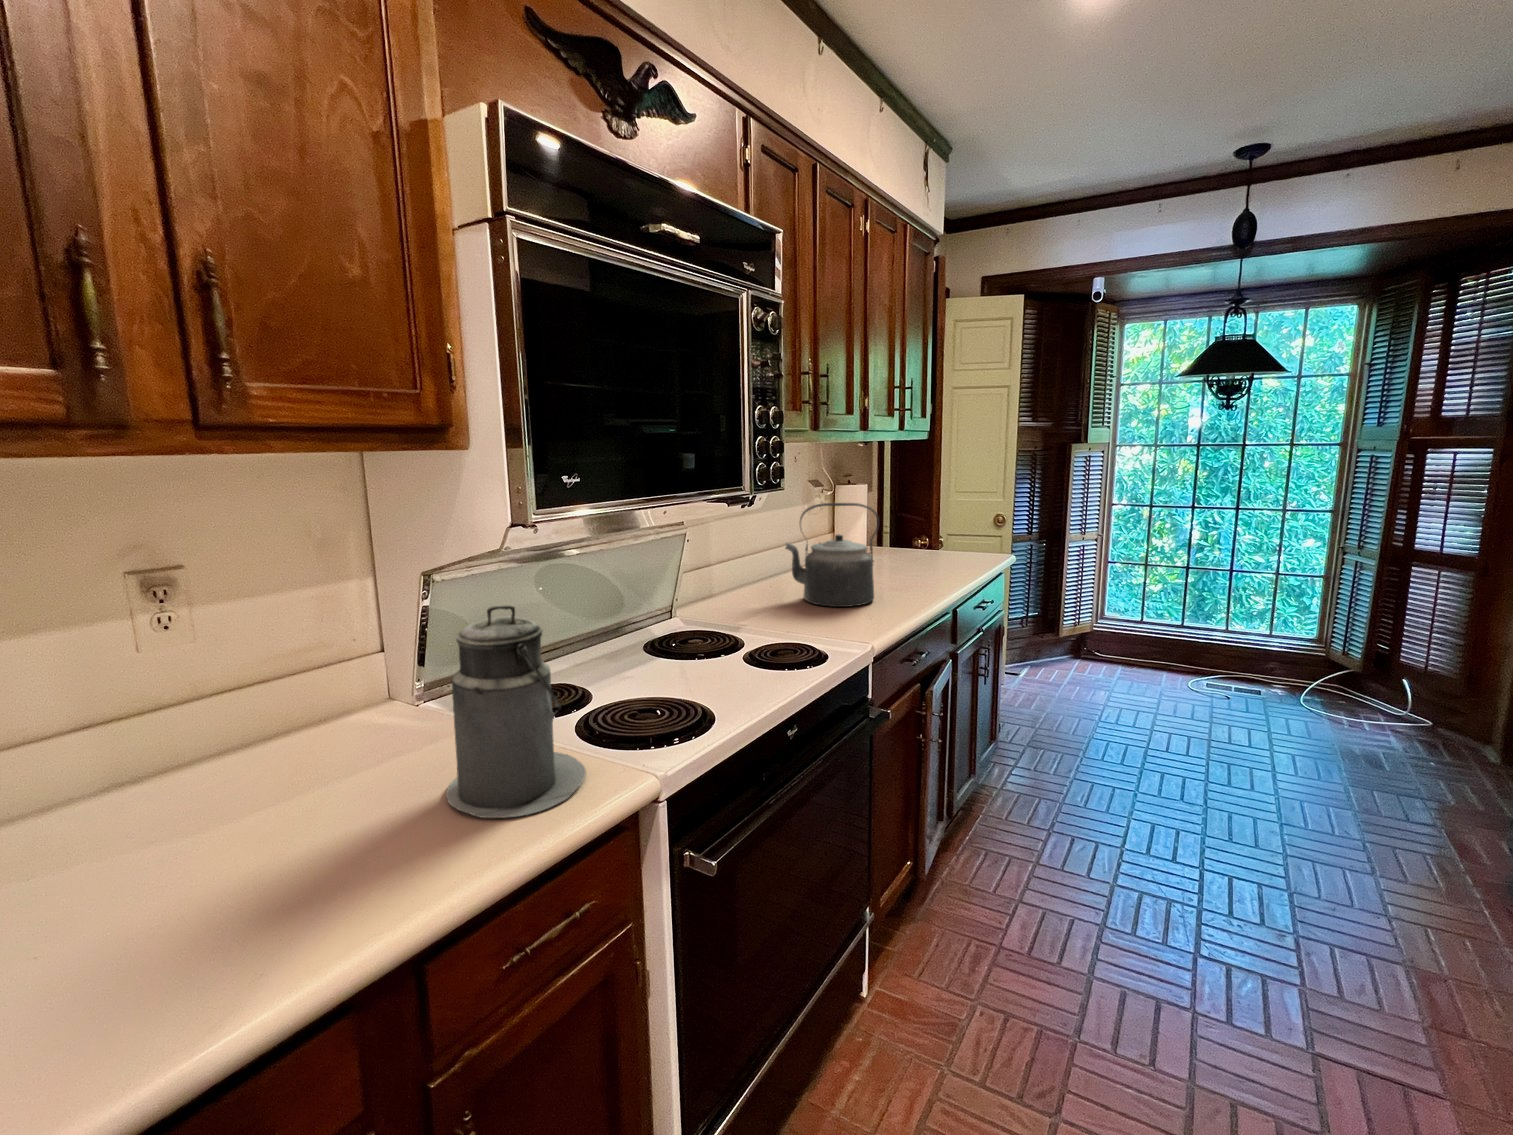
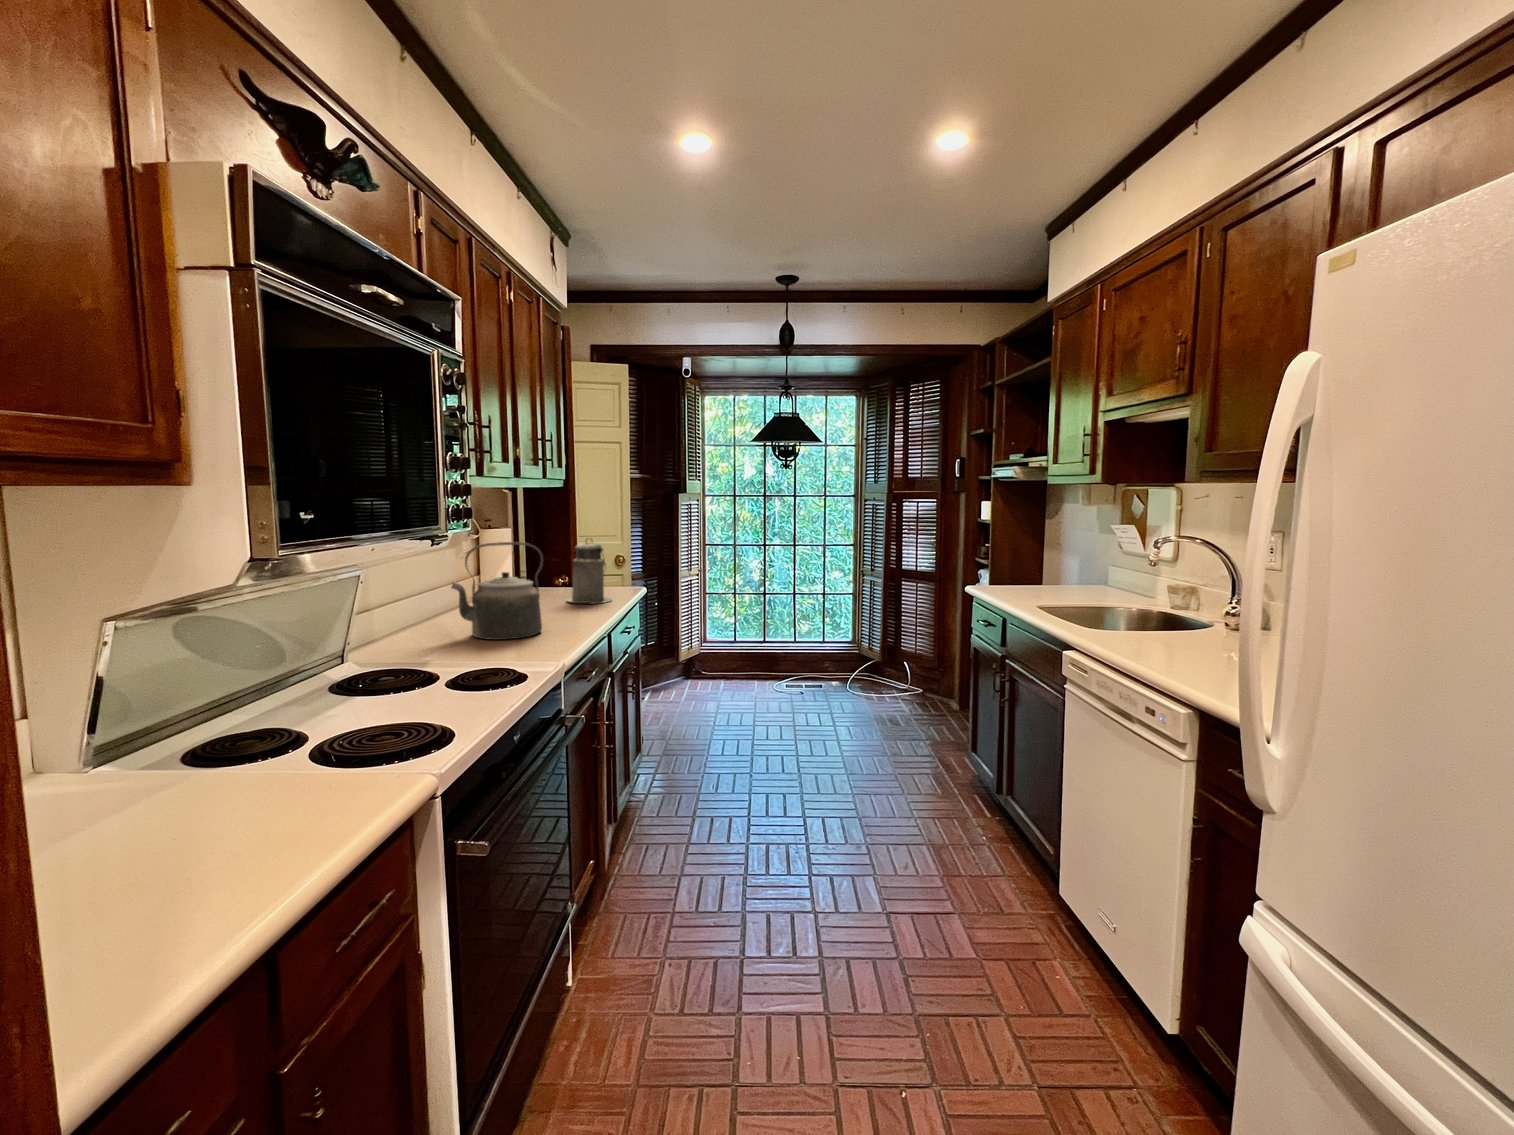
canister: present [446,605,586,818] -> present [567,538,612,604]

